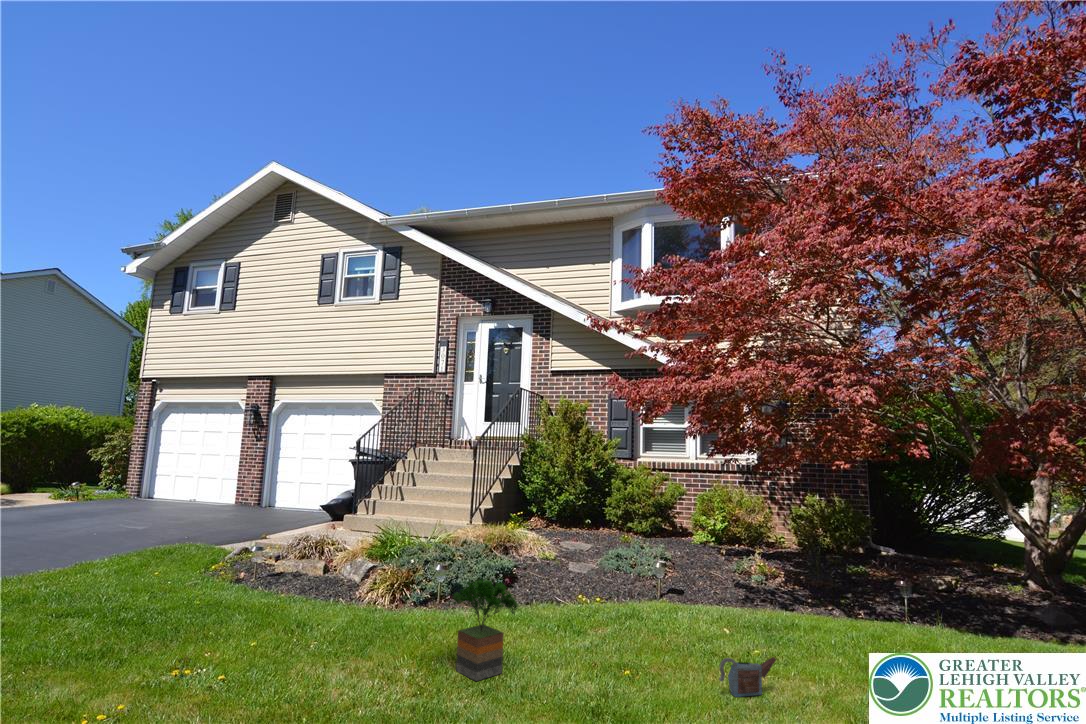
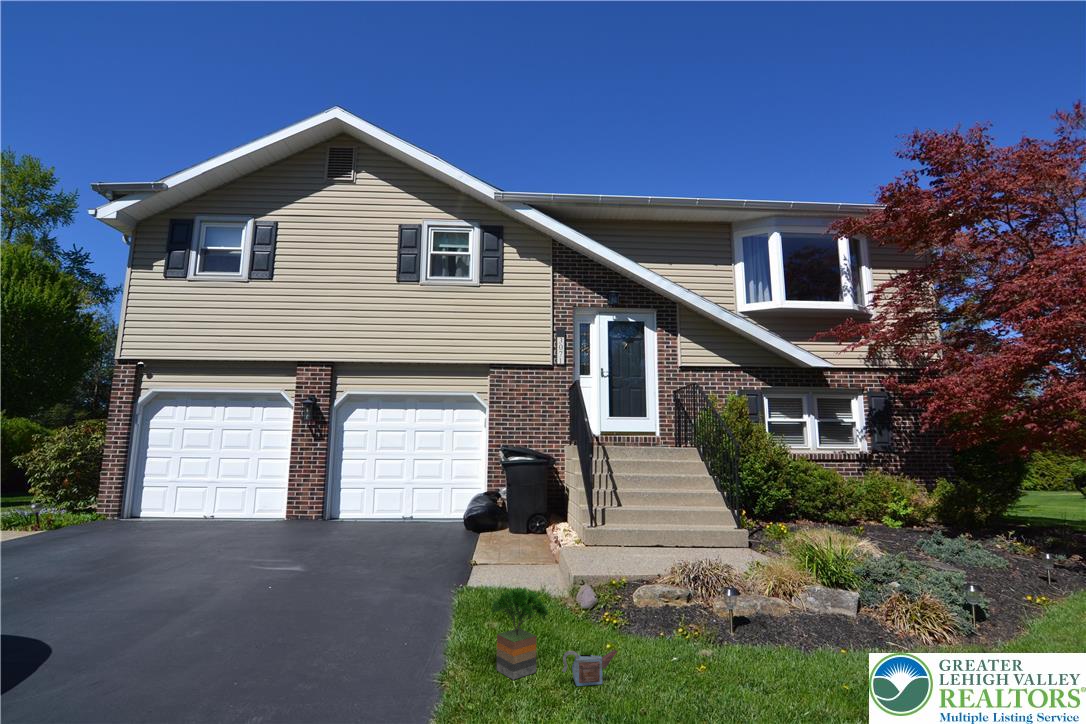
watering can: present [719,657,776,697] -> present [562,650,617,686]

